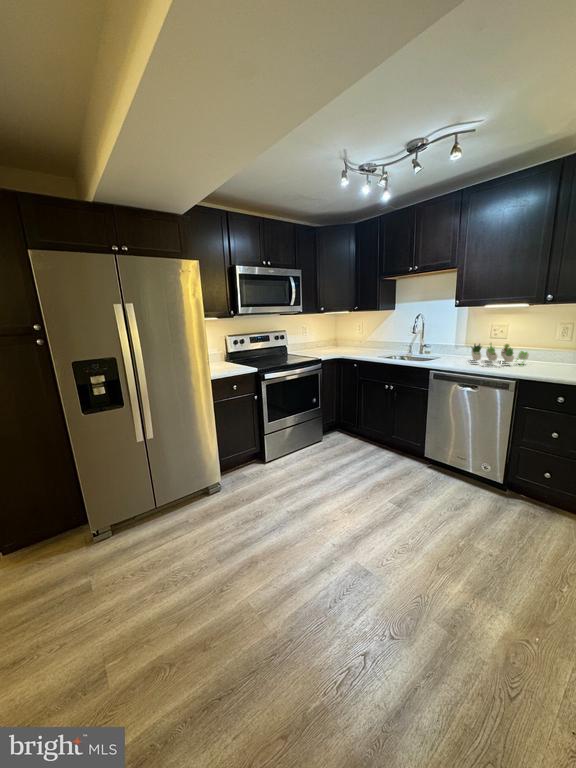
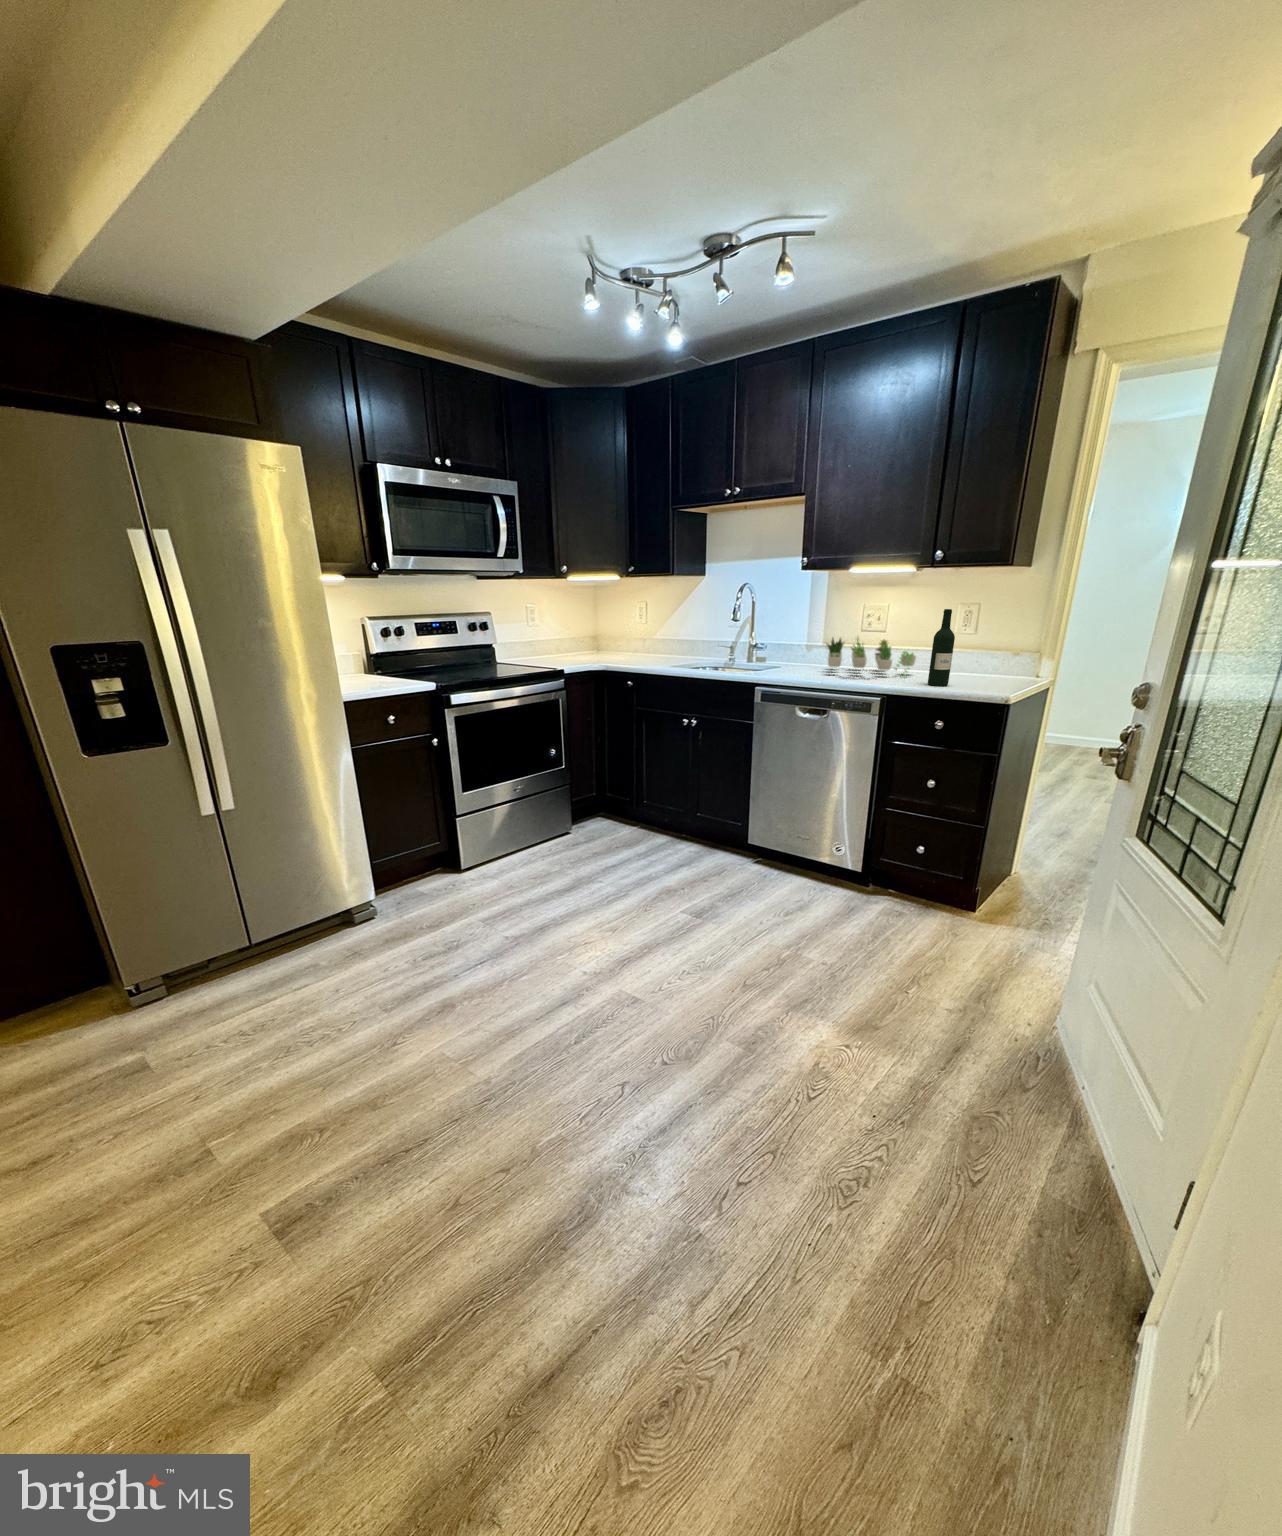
wine bottle: none [540,328,558,372] -> present [928,609,955,686]

